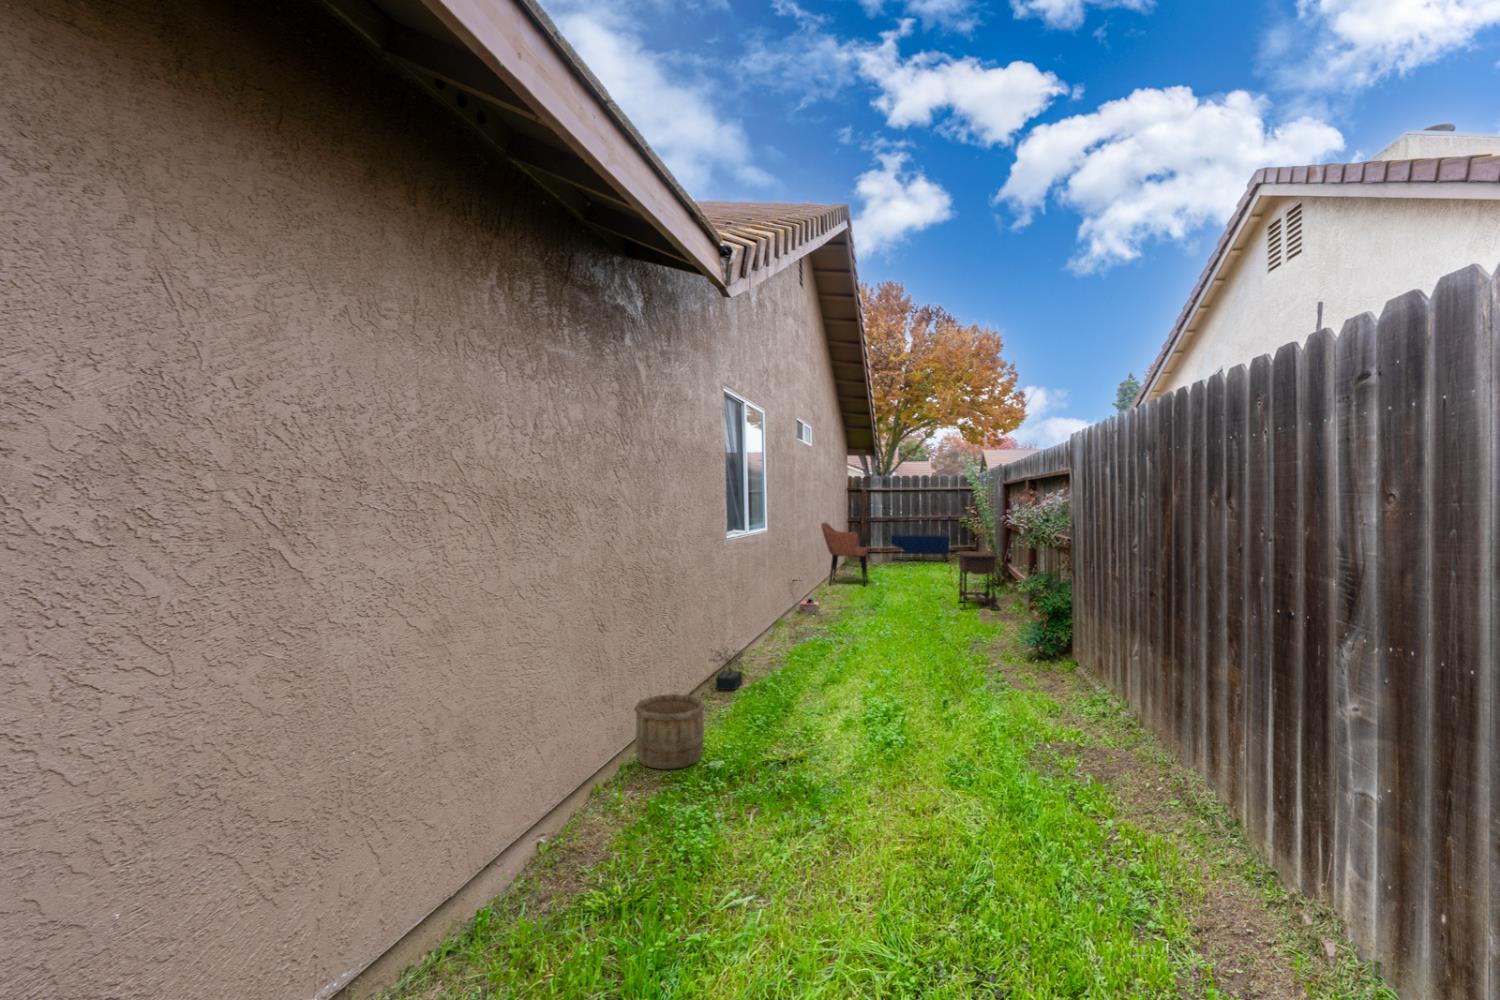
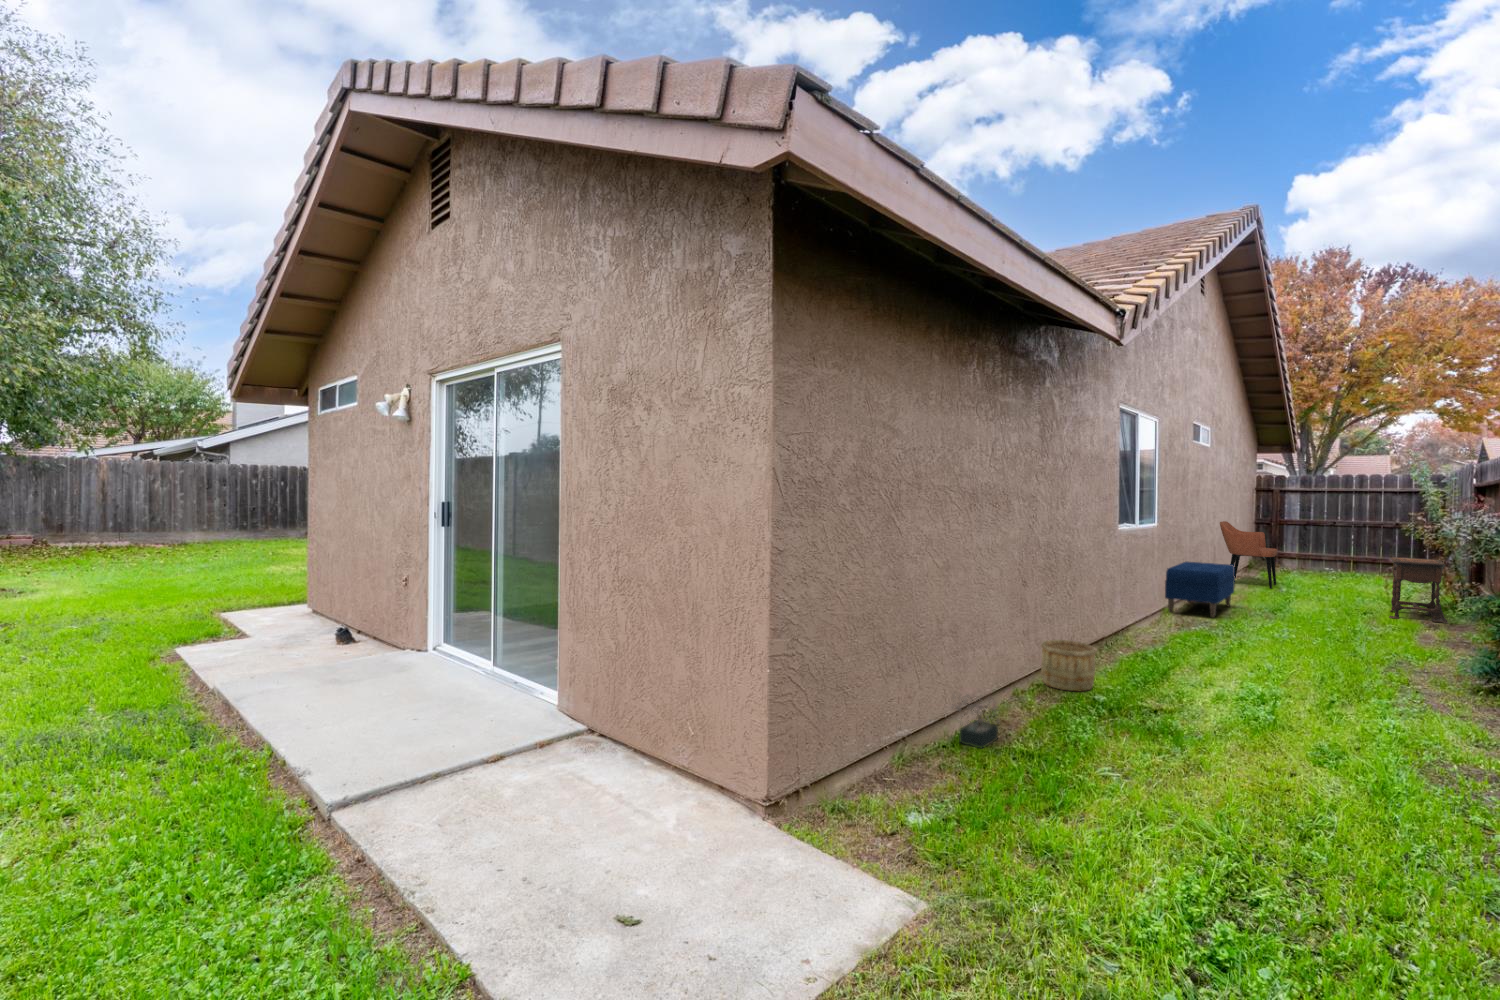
bench: present [890,535,950,563] -> present [1165,562,1235,618]
decorative plant: present [709,648,744,690] -> present [954,695,999,748]

